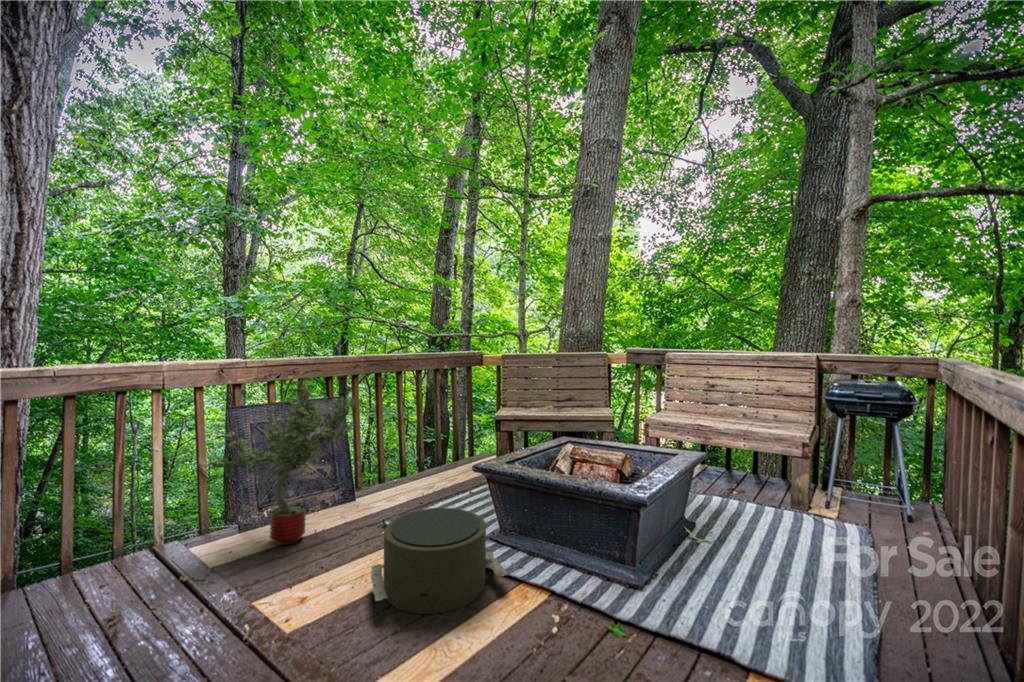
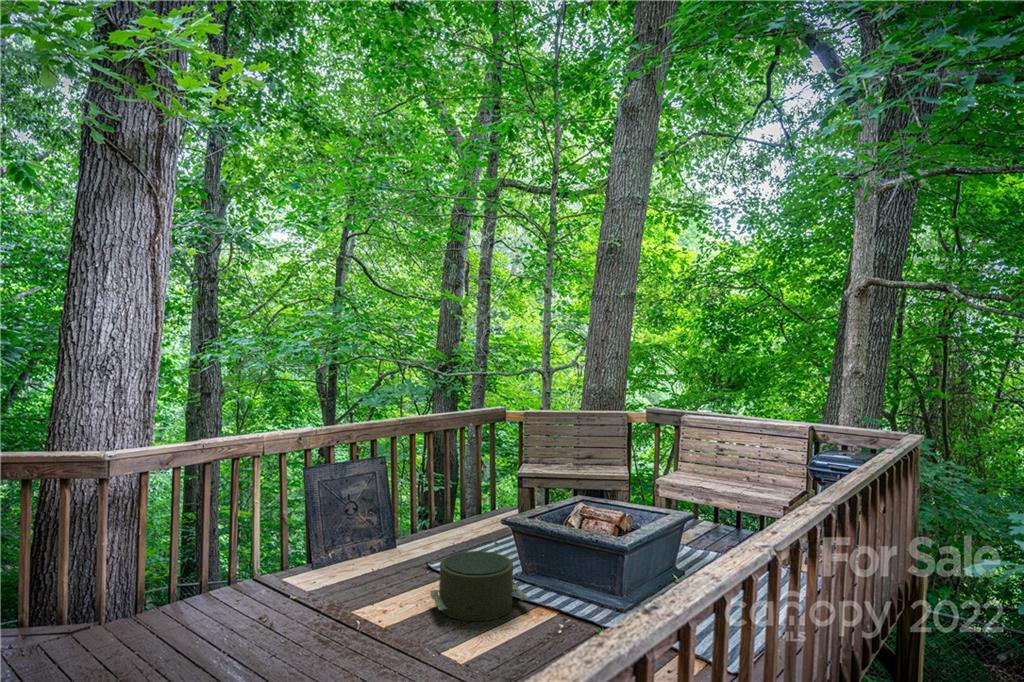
potted tree: present [211,380,355,545] -> none [305,445,405,579]

